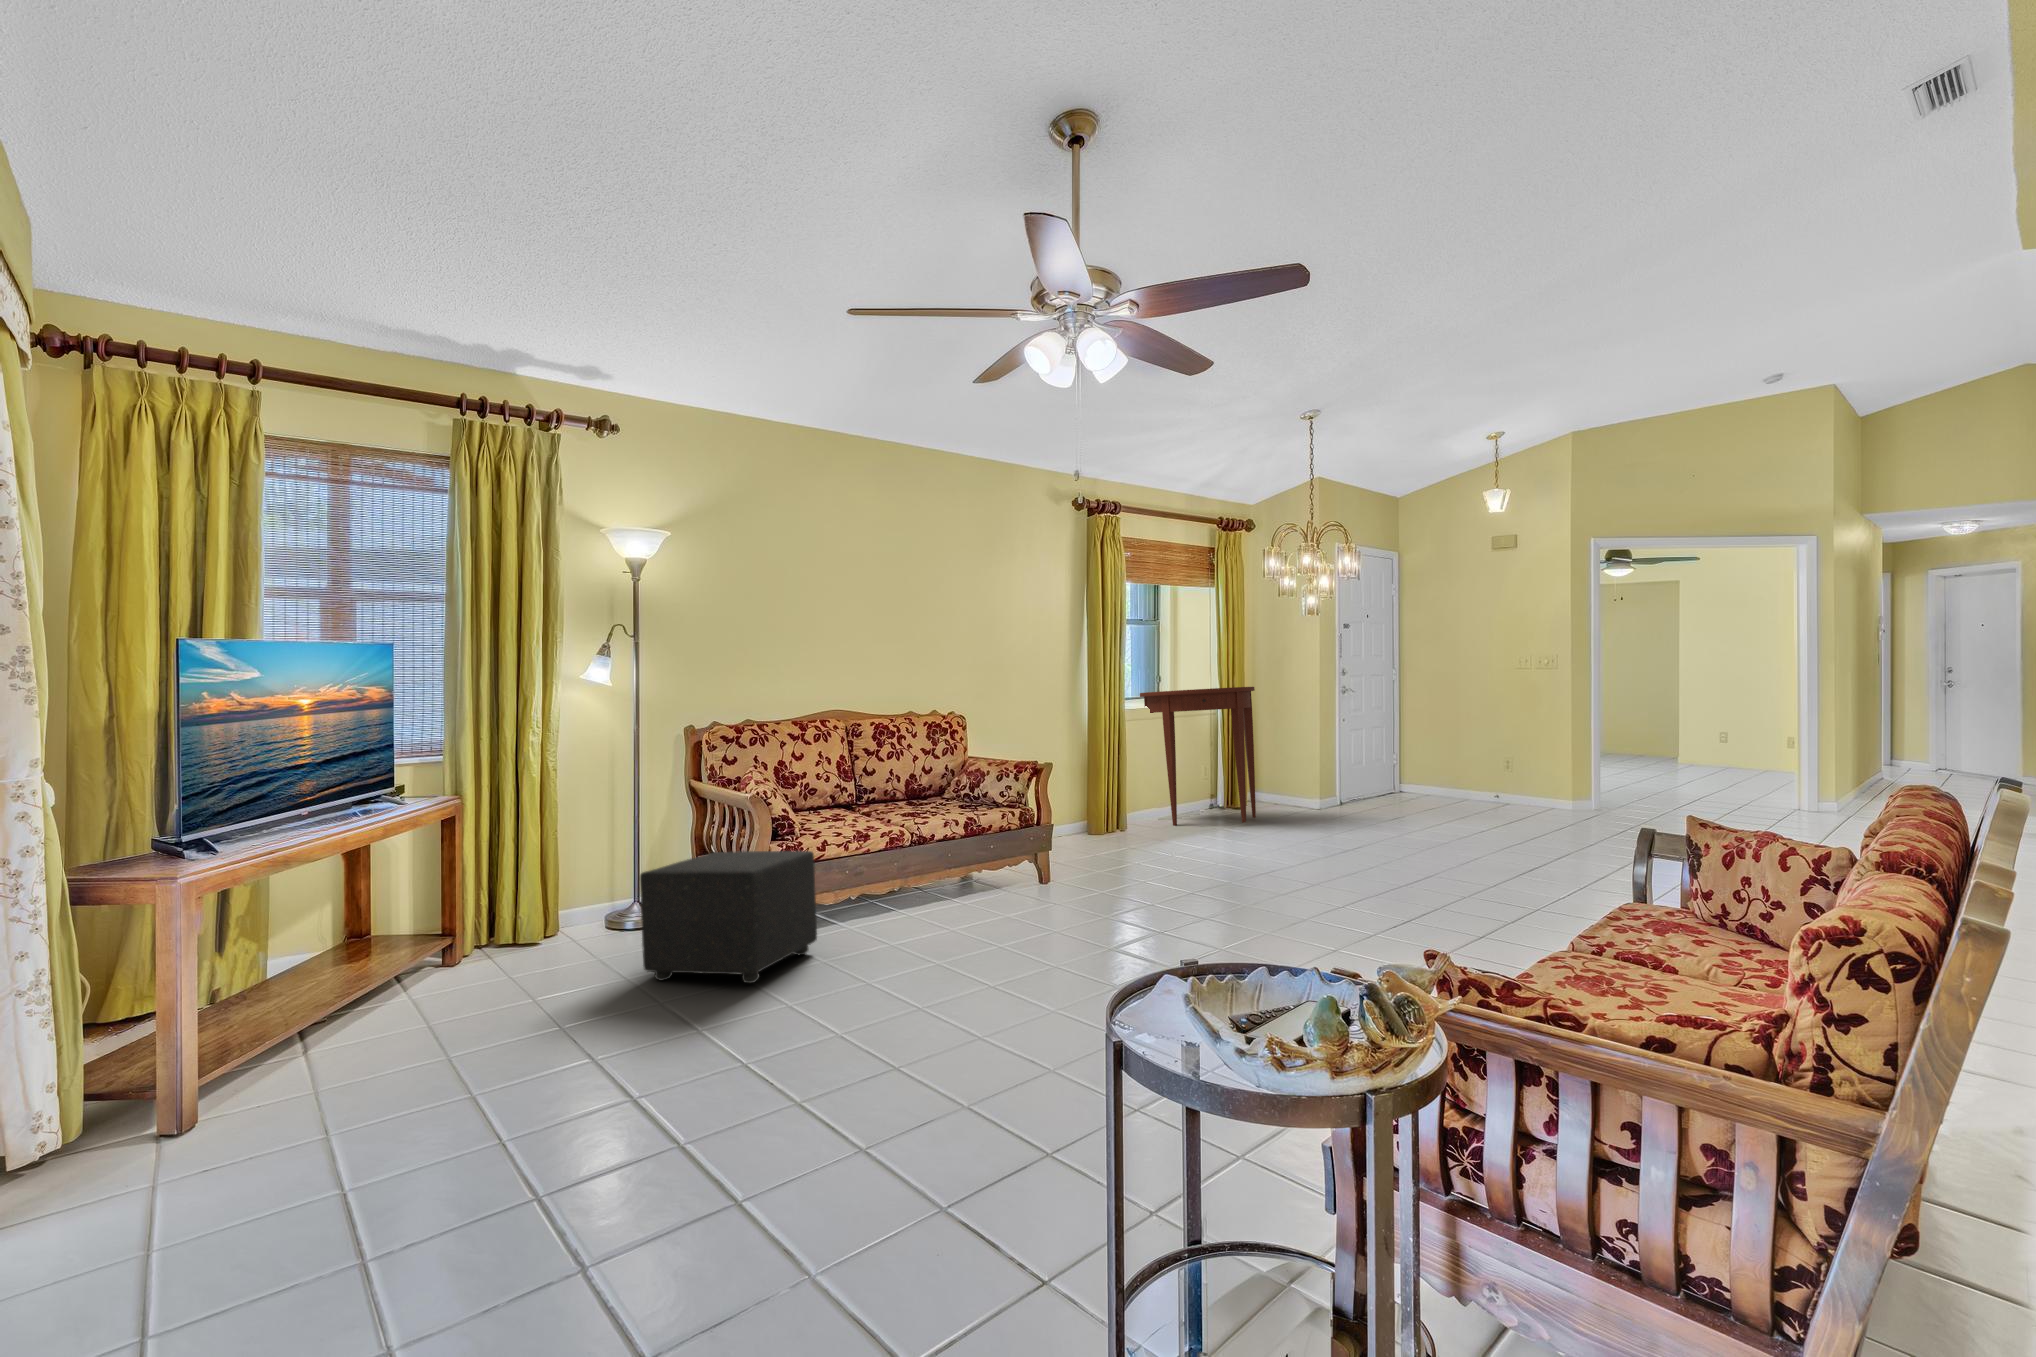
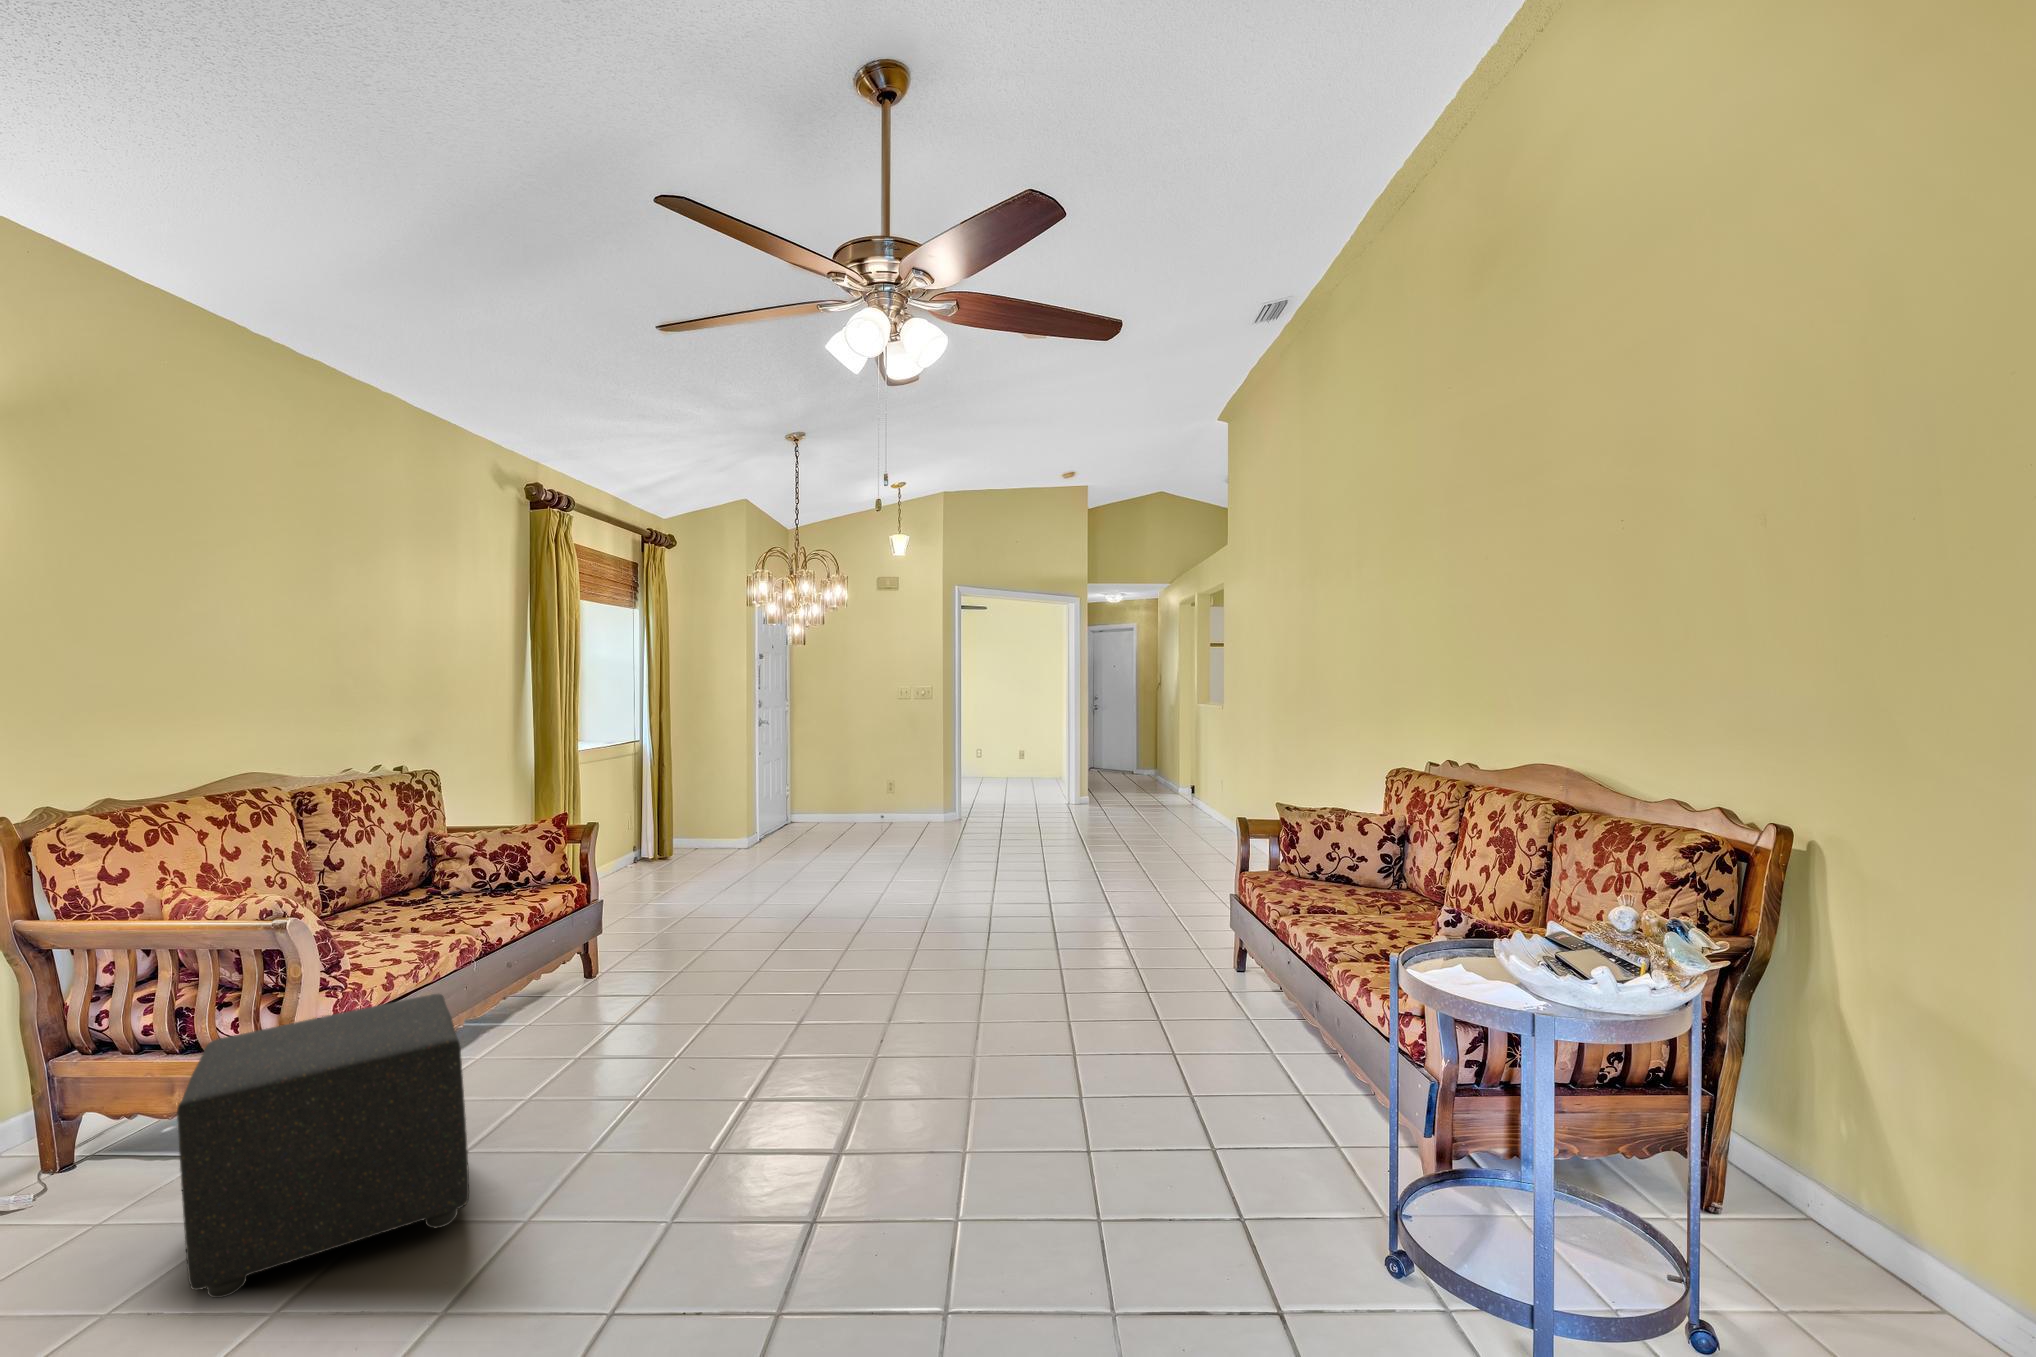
console table: present [1140,687,1256,826] -> none [564,717,704,888]

